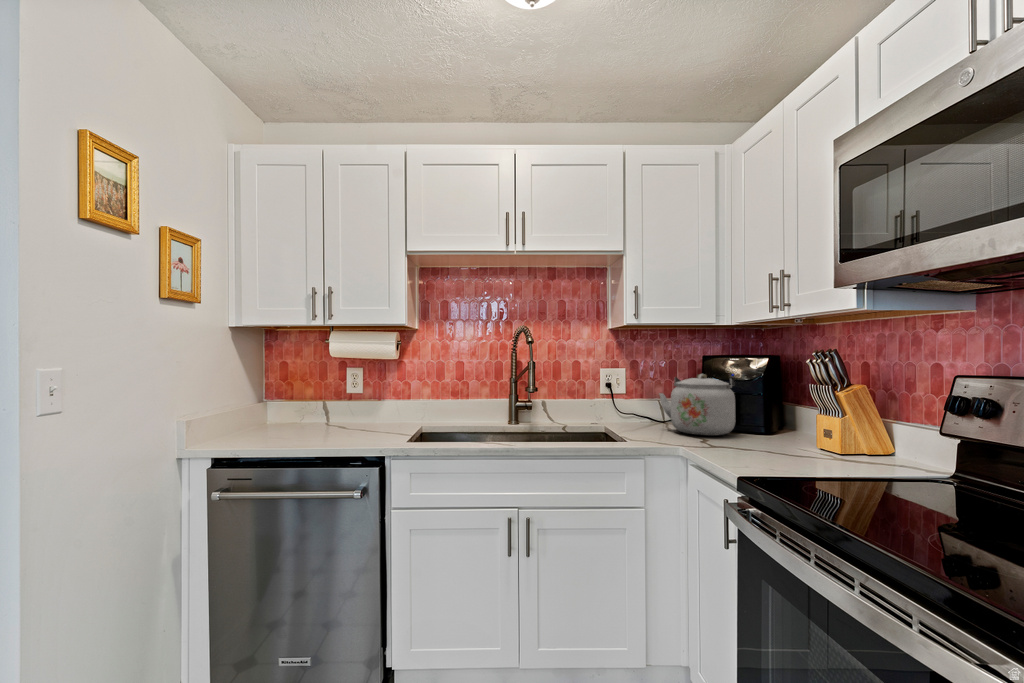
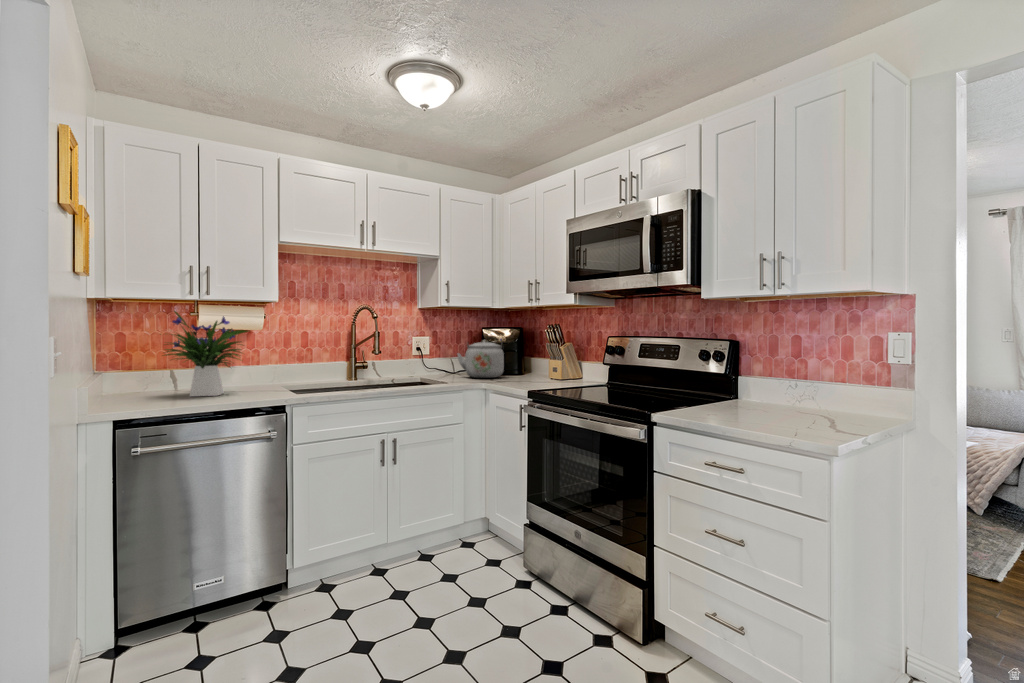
flower arrangement: none [270,338,373,436] -> present [164,311,248,397]

